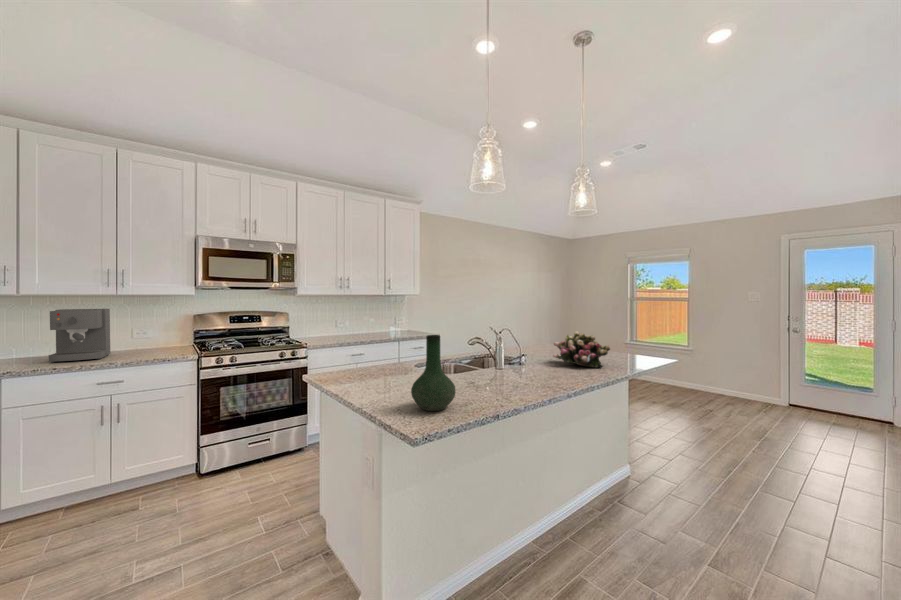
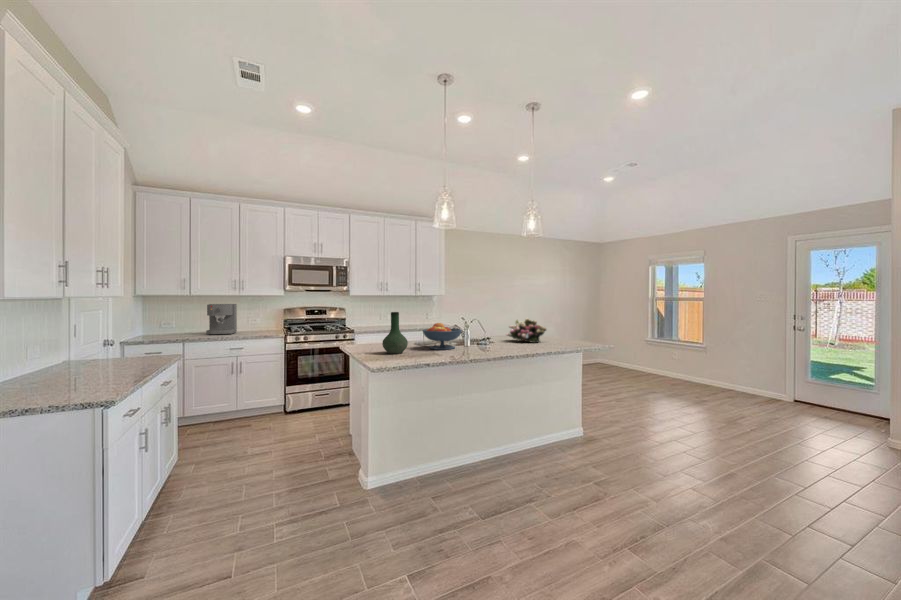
fruit bowl: none [460,346,524,393] -> present [423,323,462,350]

